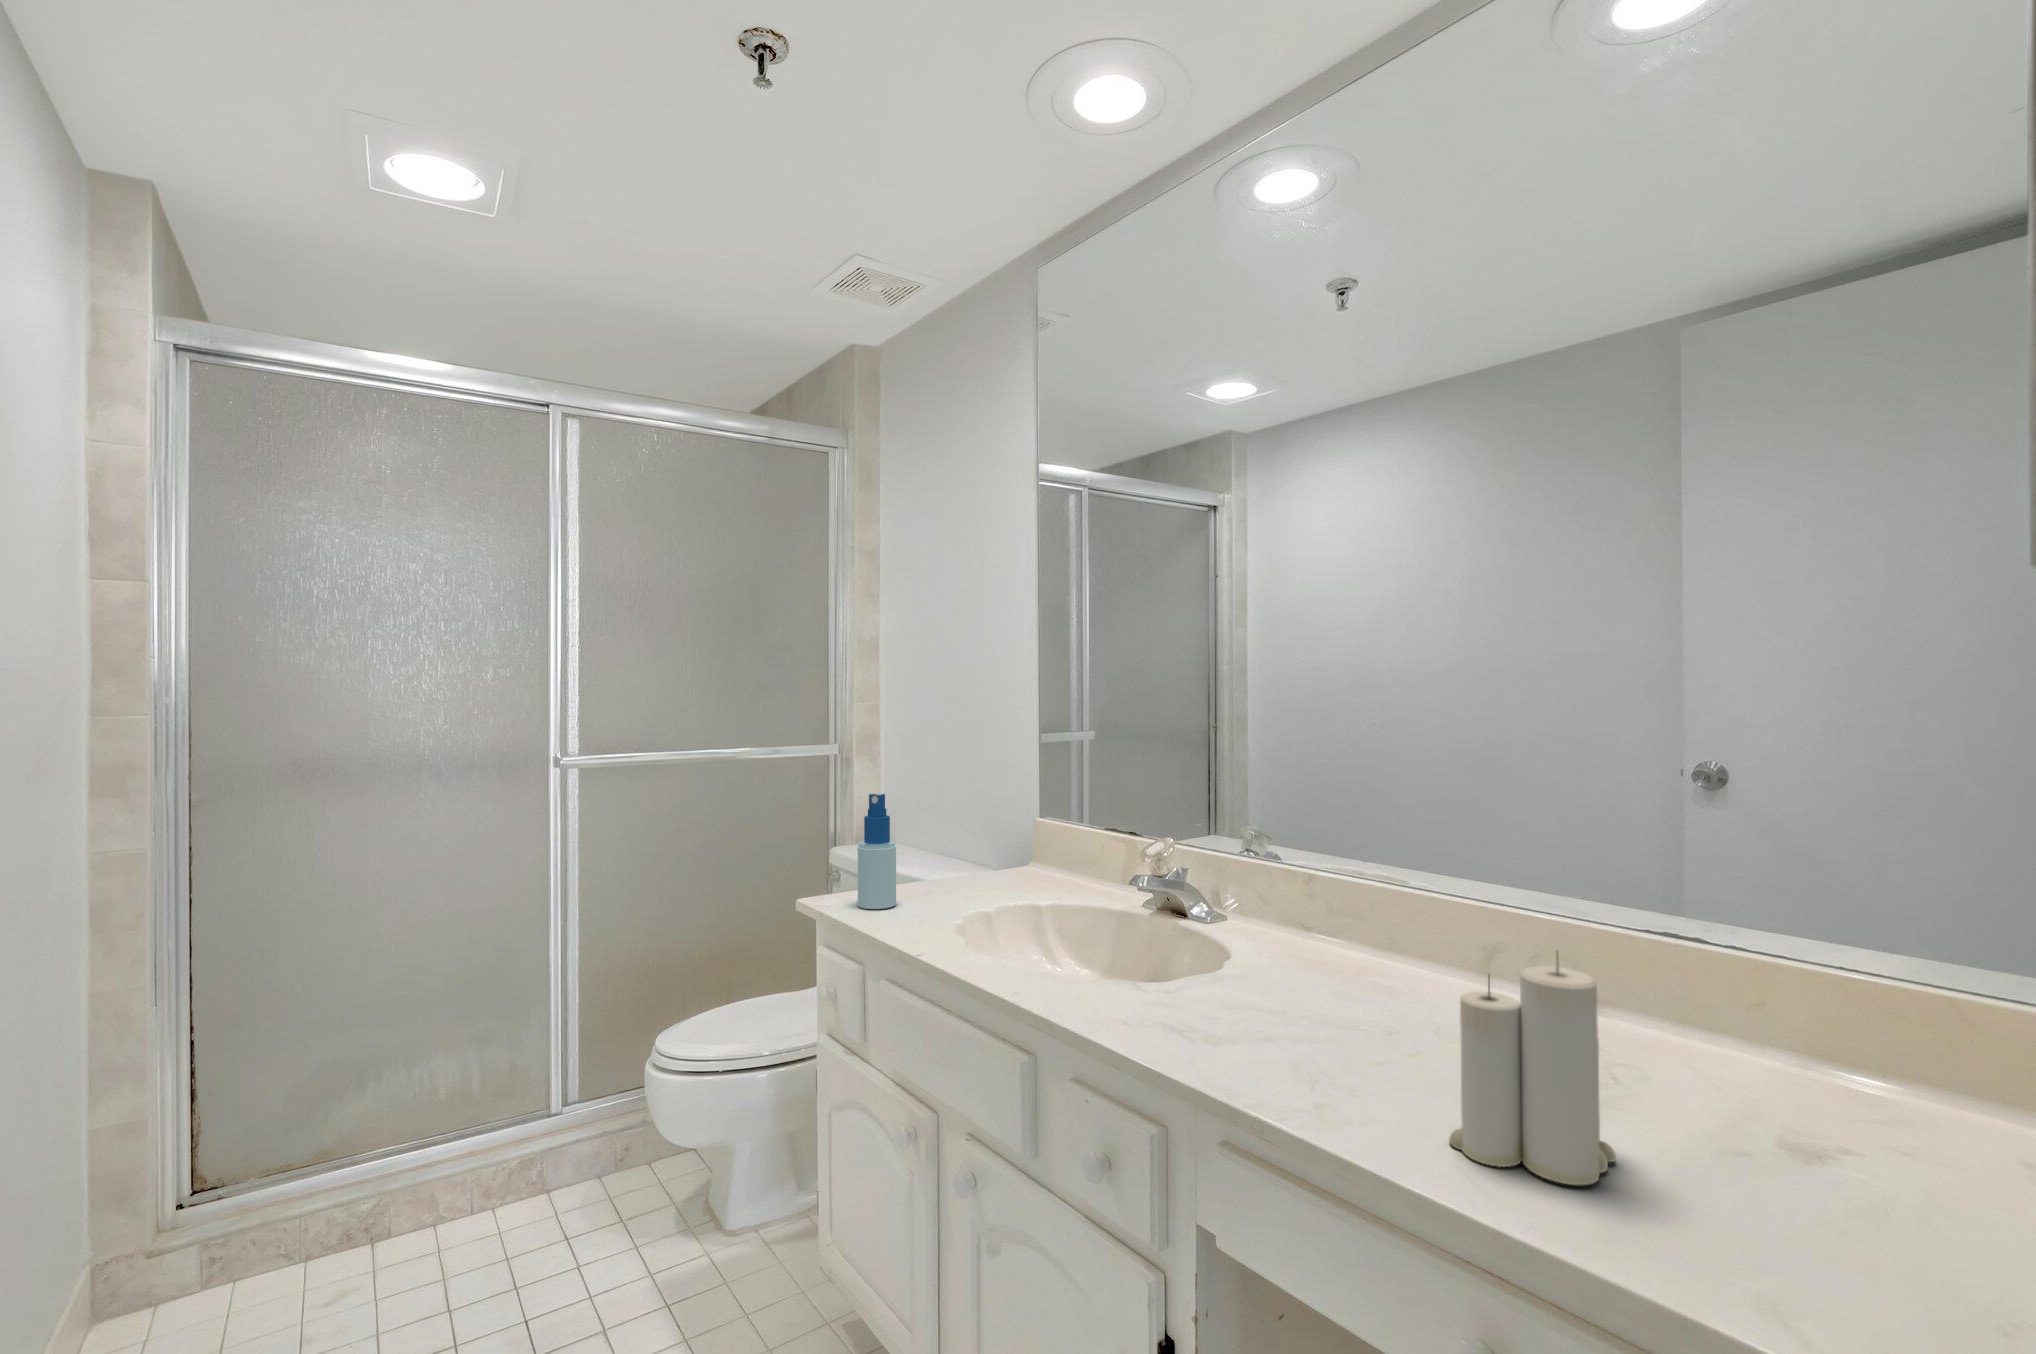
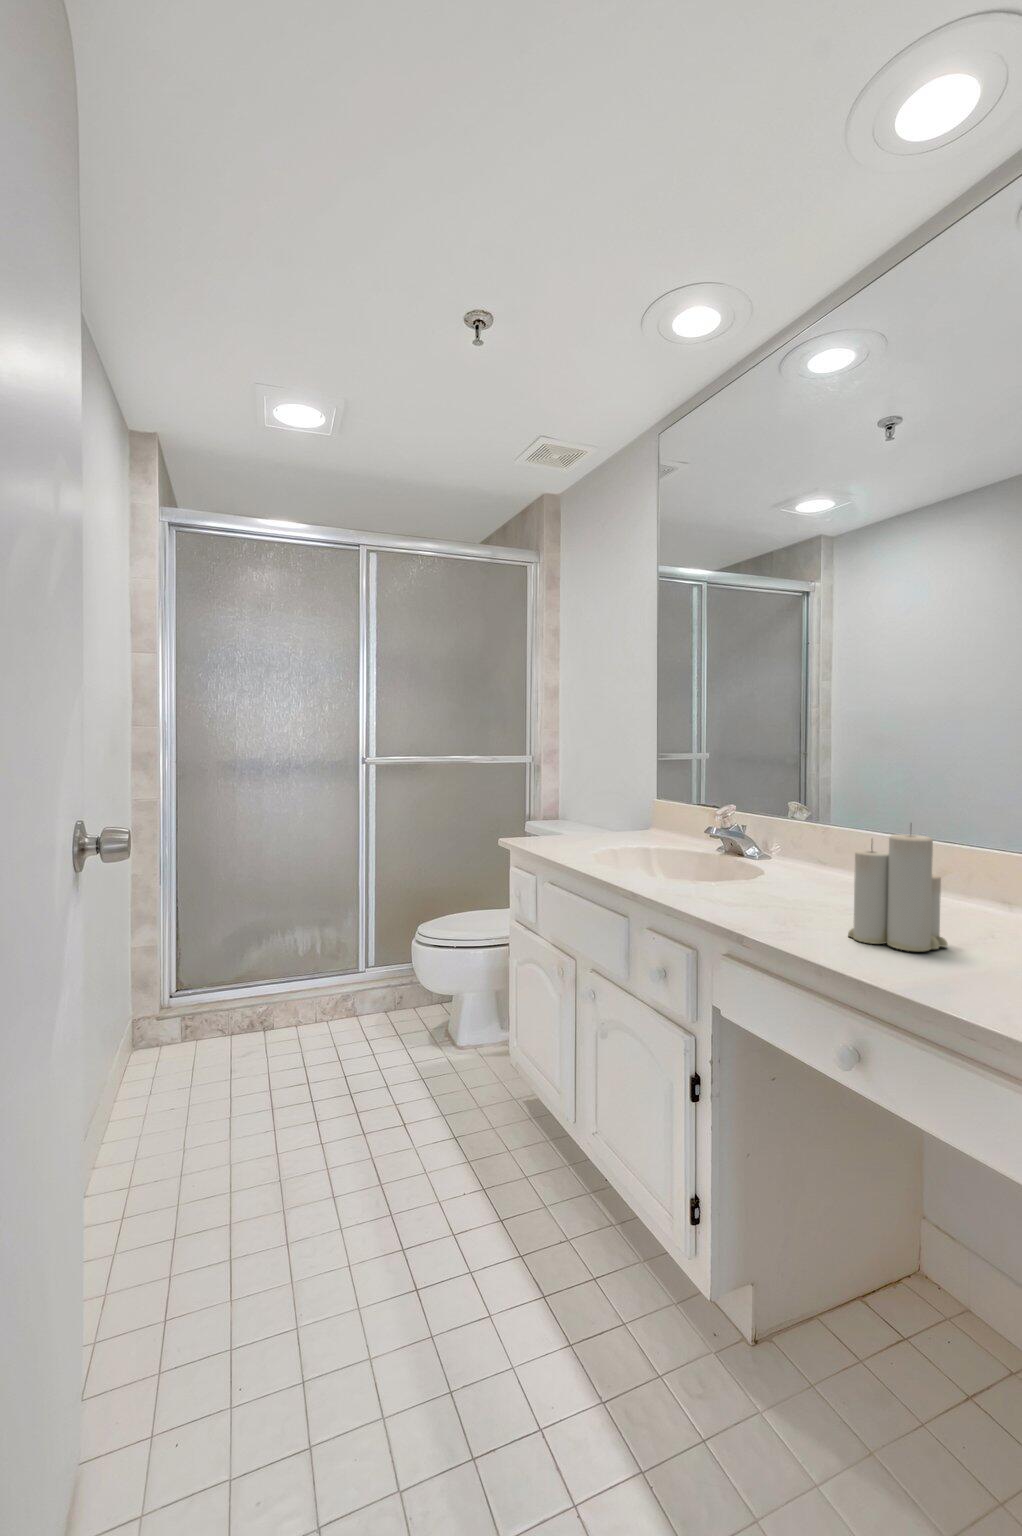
spray bottle: present [858,794,896,909] -> none [534,775,558,844]

